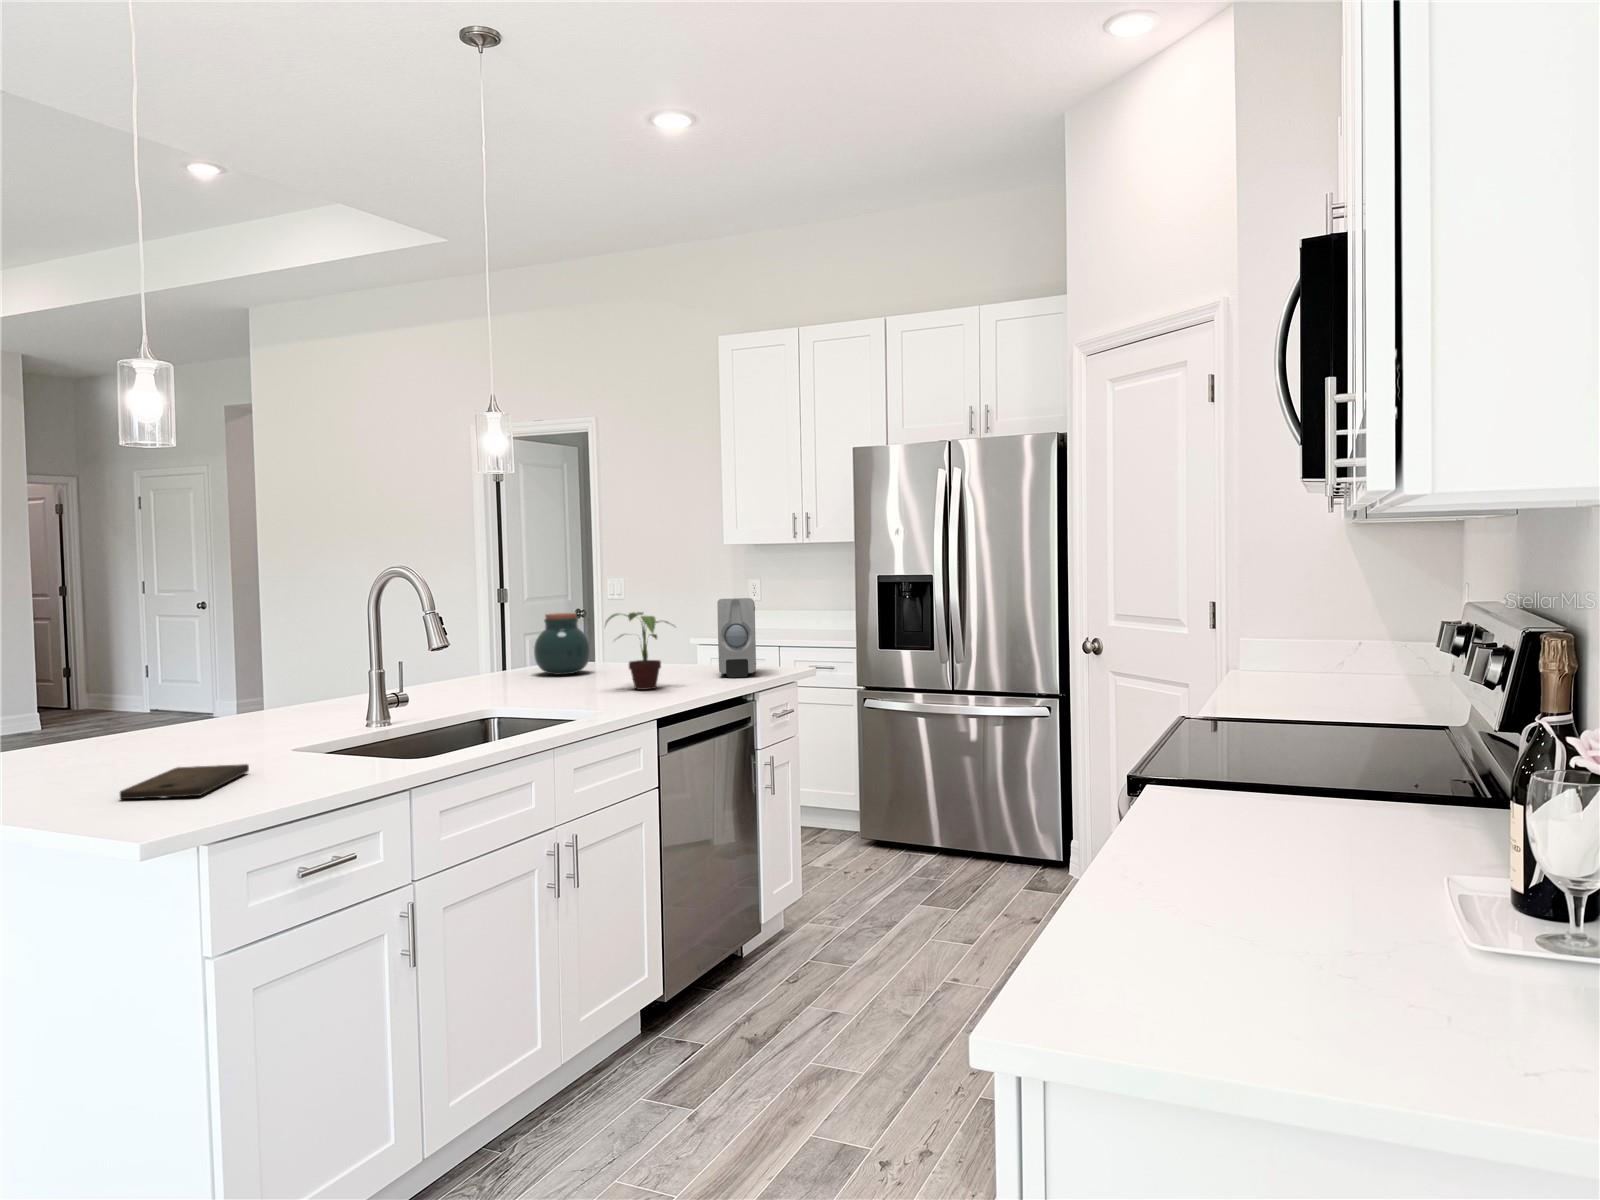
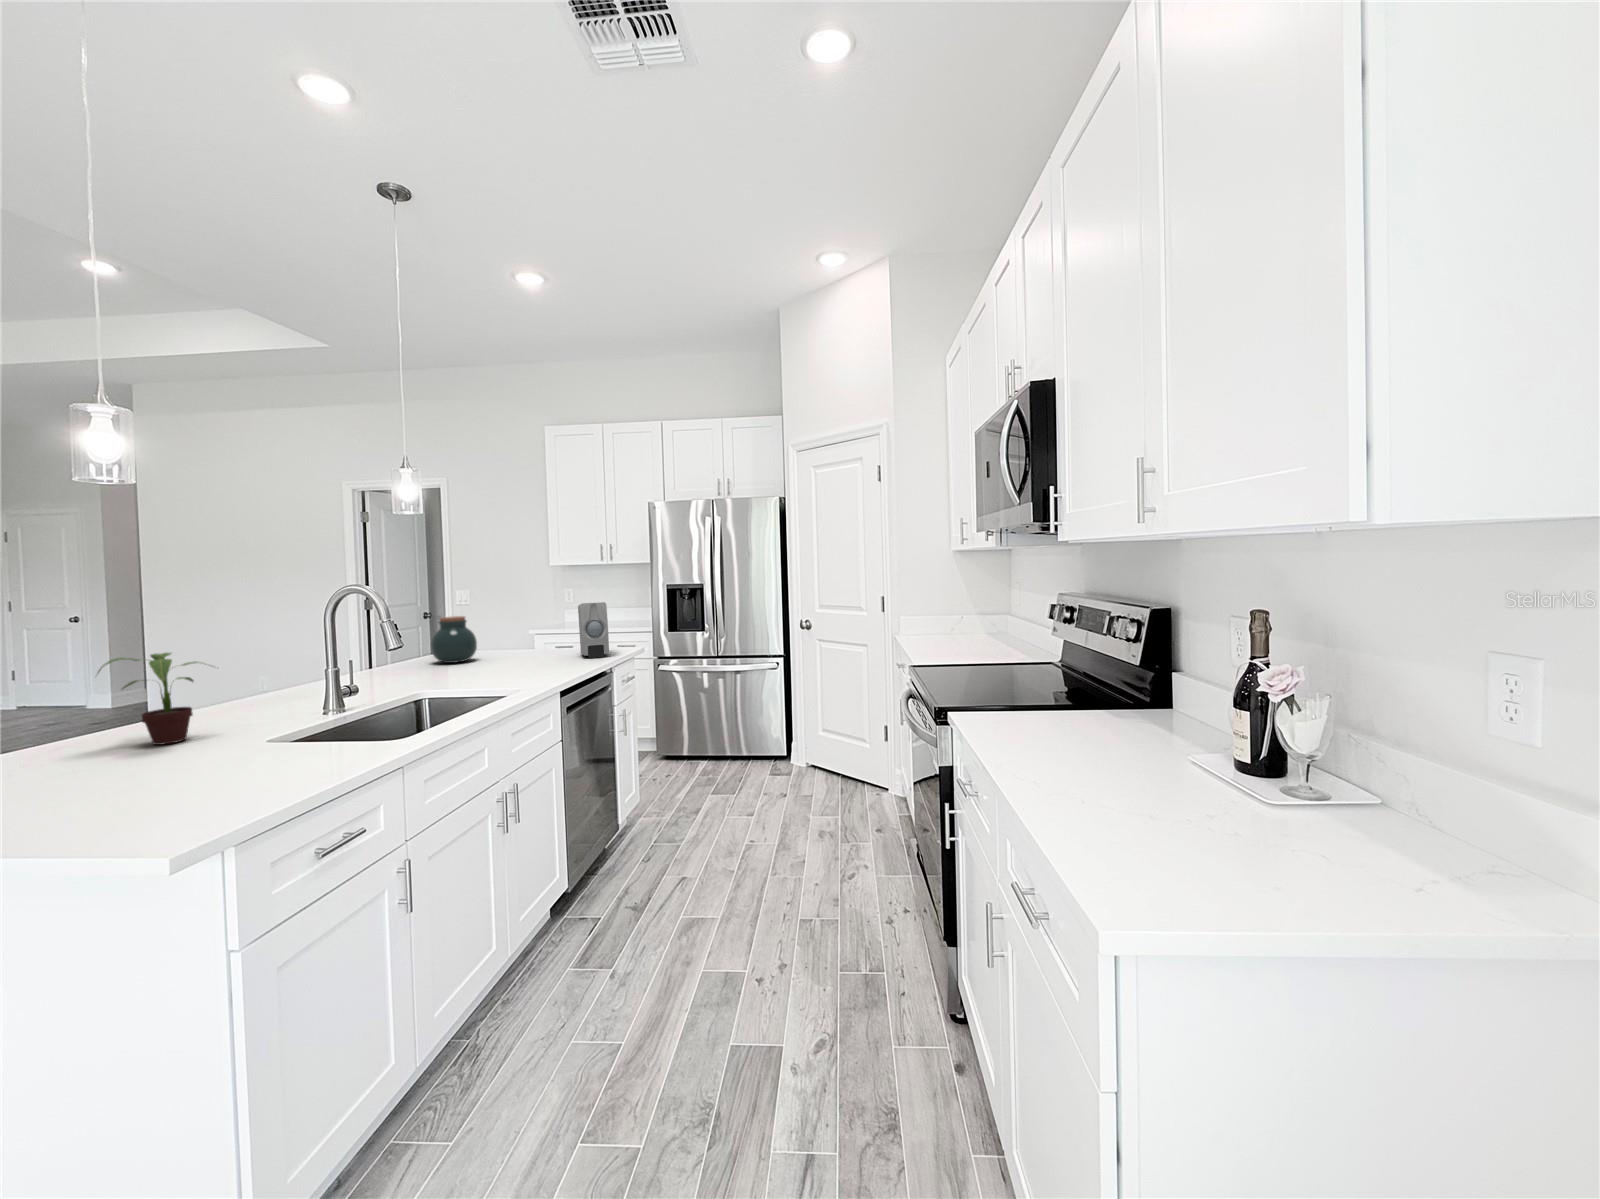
potted plant: present [605,612,676,690] -> present [98,653,196,745]
cutting board: present [120,764,249,799] -> none [112,764,238,813]

